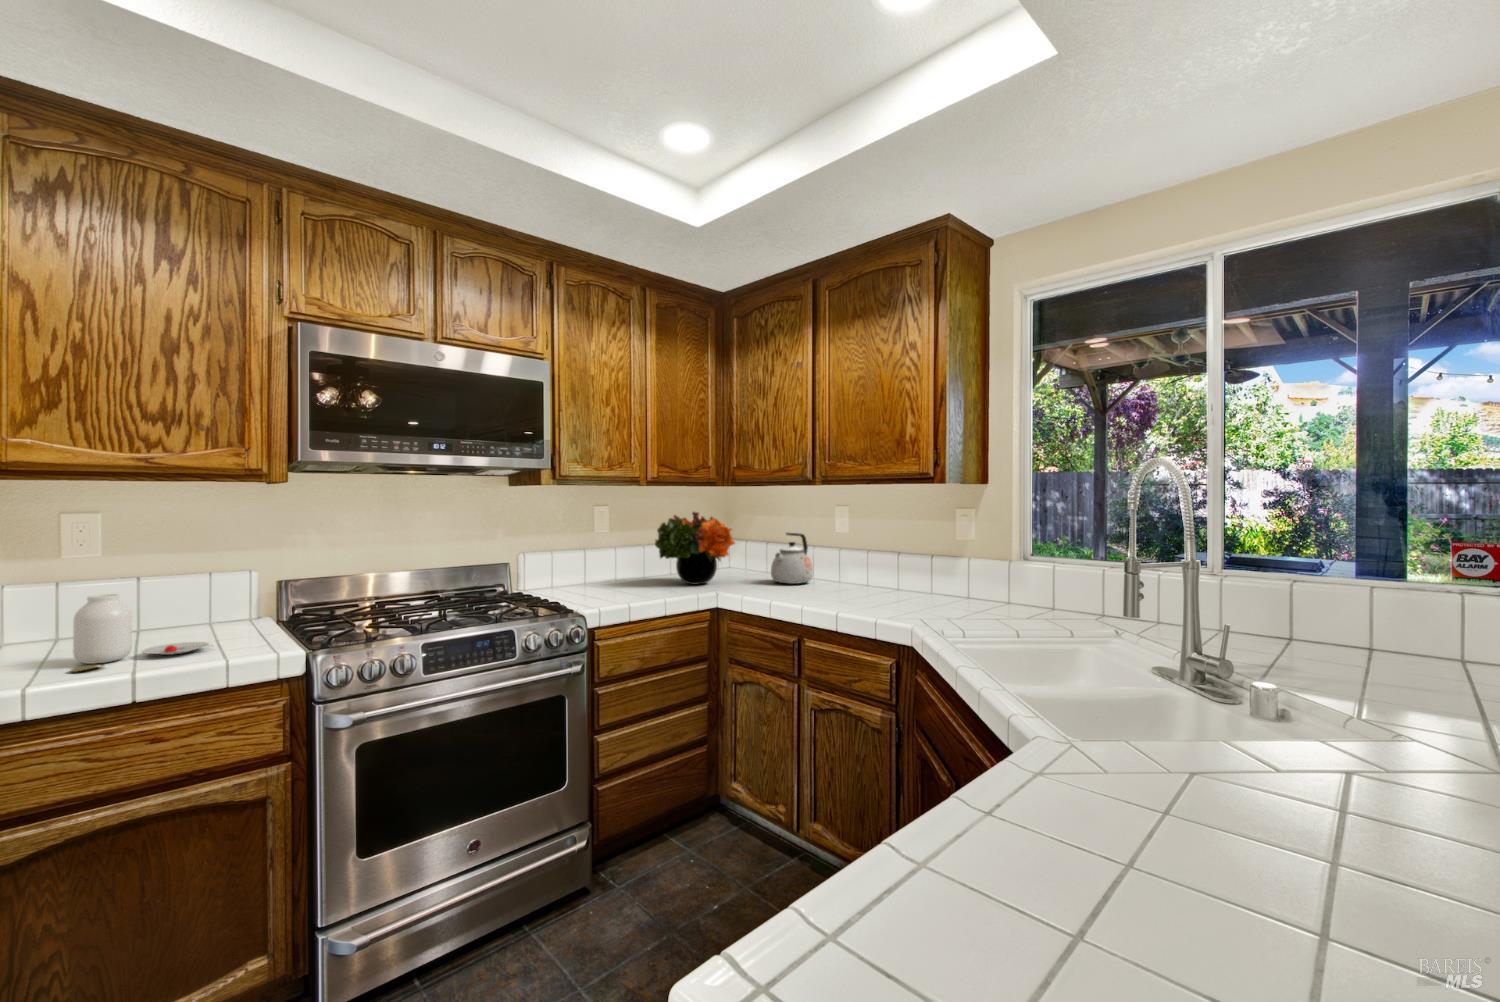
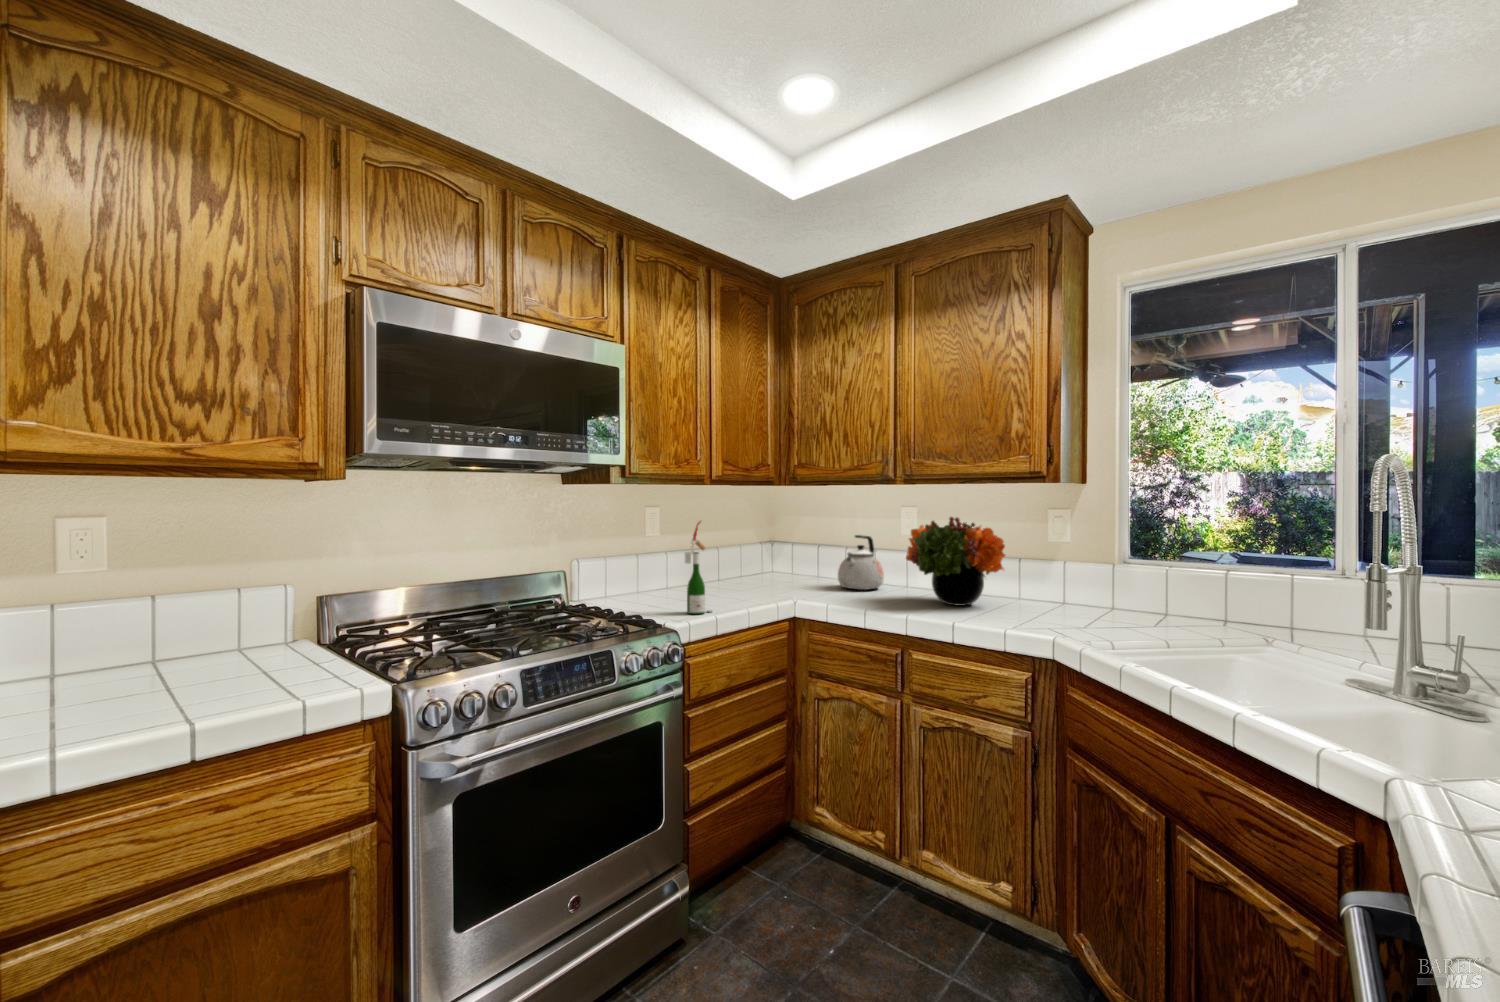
flower arrangement: present [655,512,735,584] -> present [906,517,1006,606]
wine bottle: none [604,518,630,602] -> present [685,522,712,614]
jar: present [71,594,209,672] -> none [103,621,278,724]

